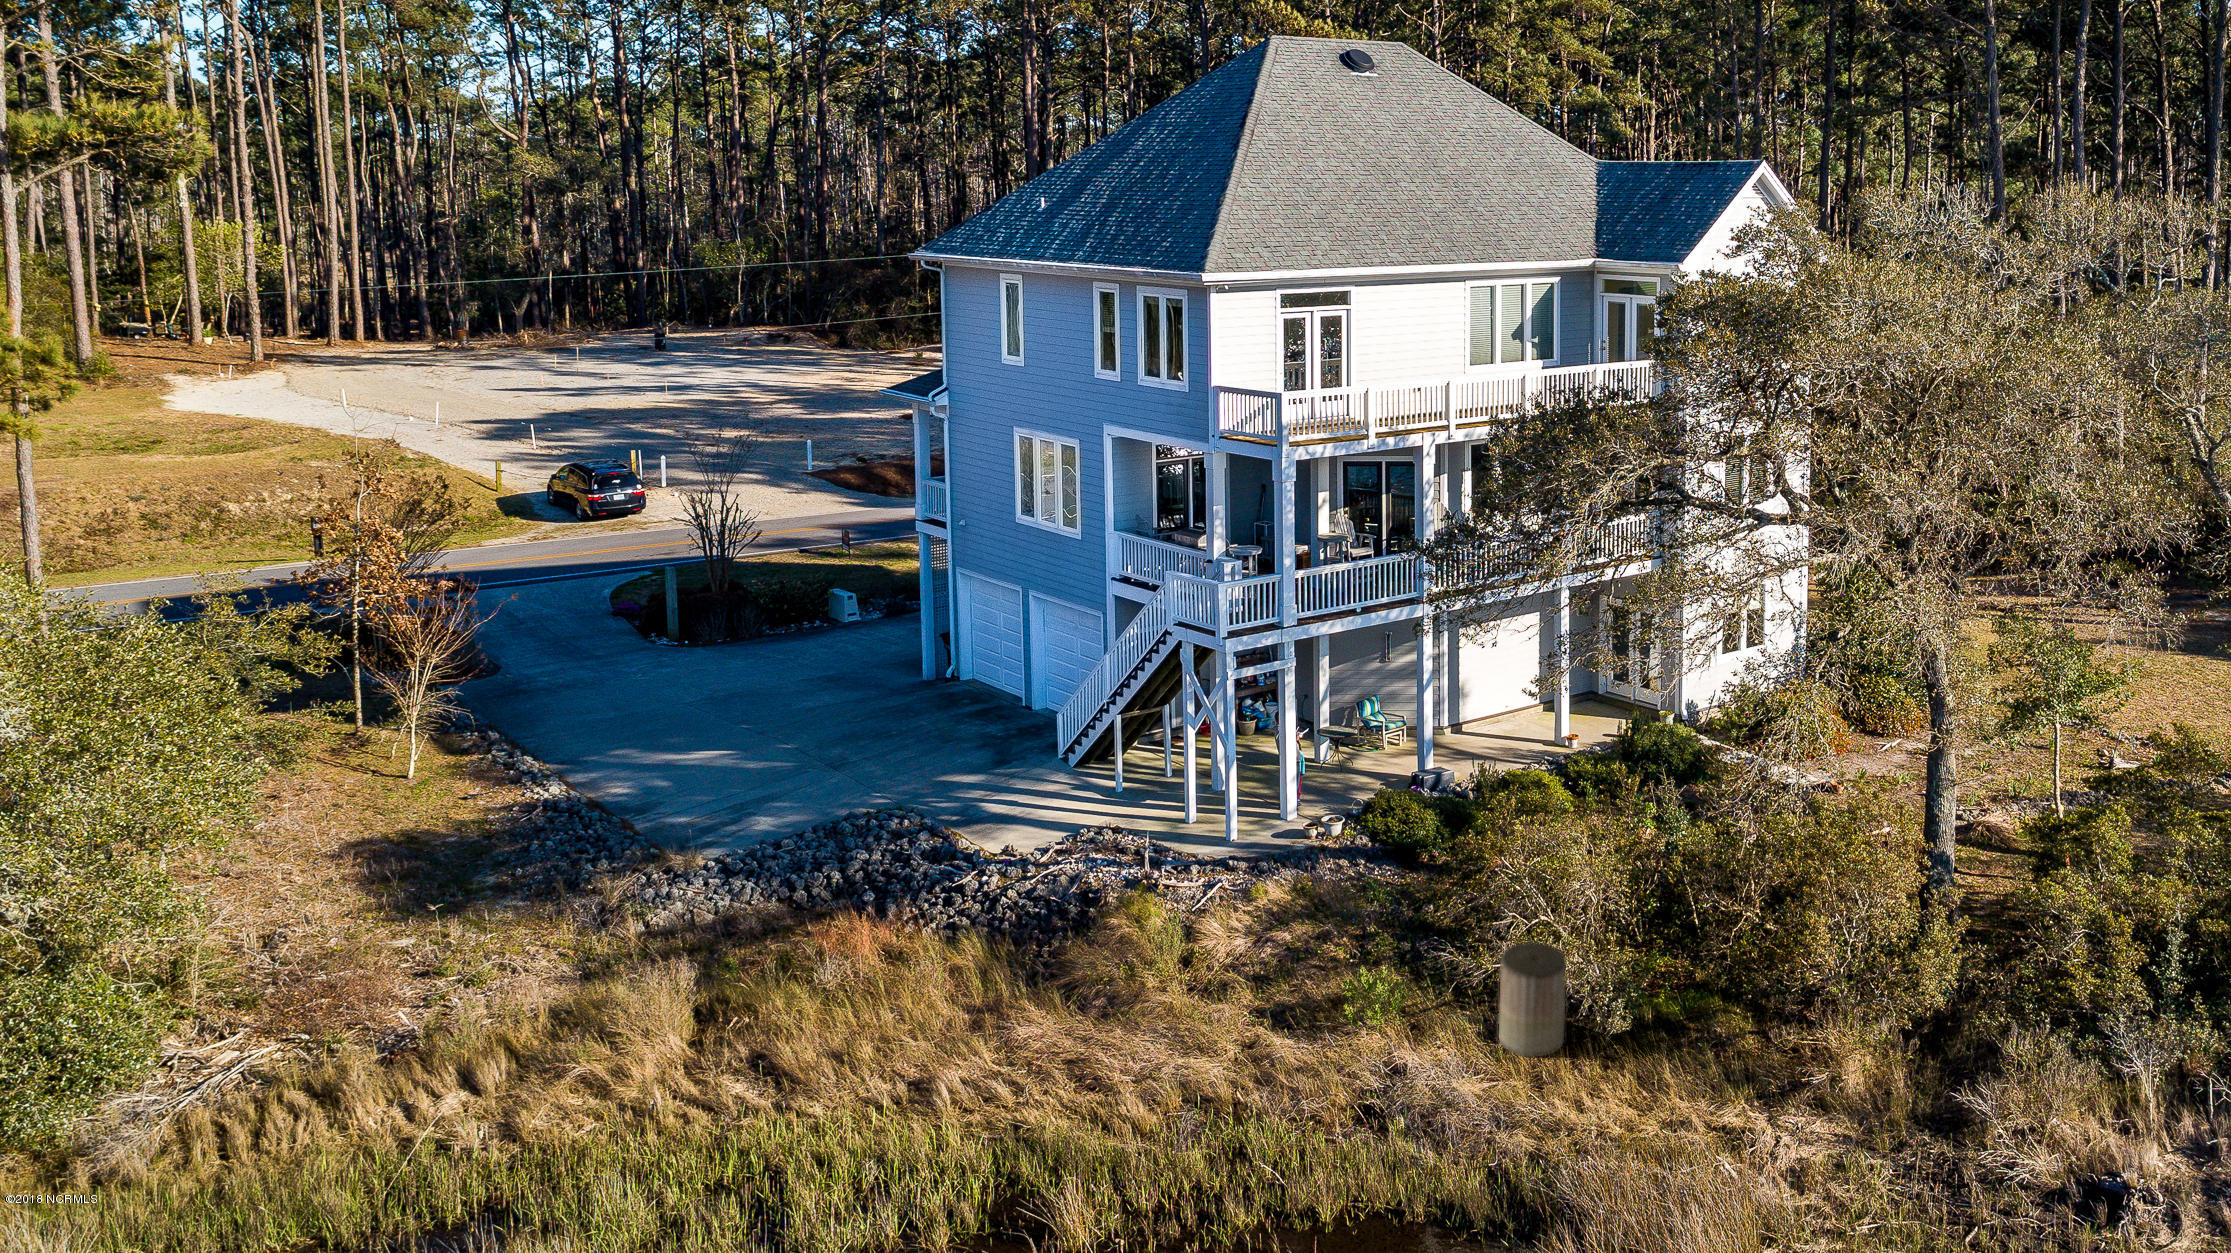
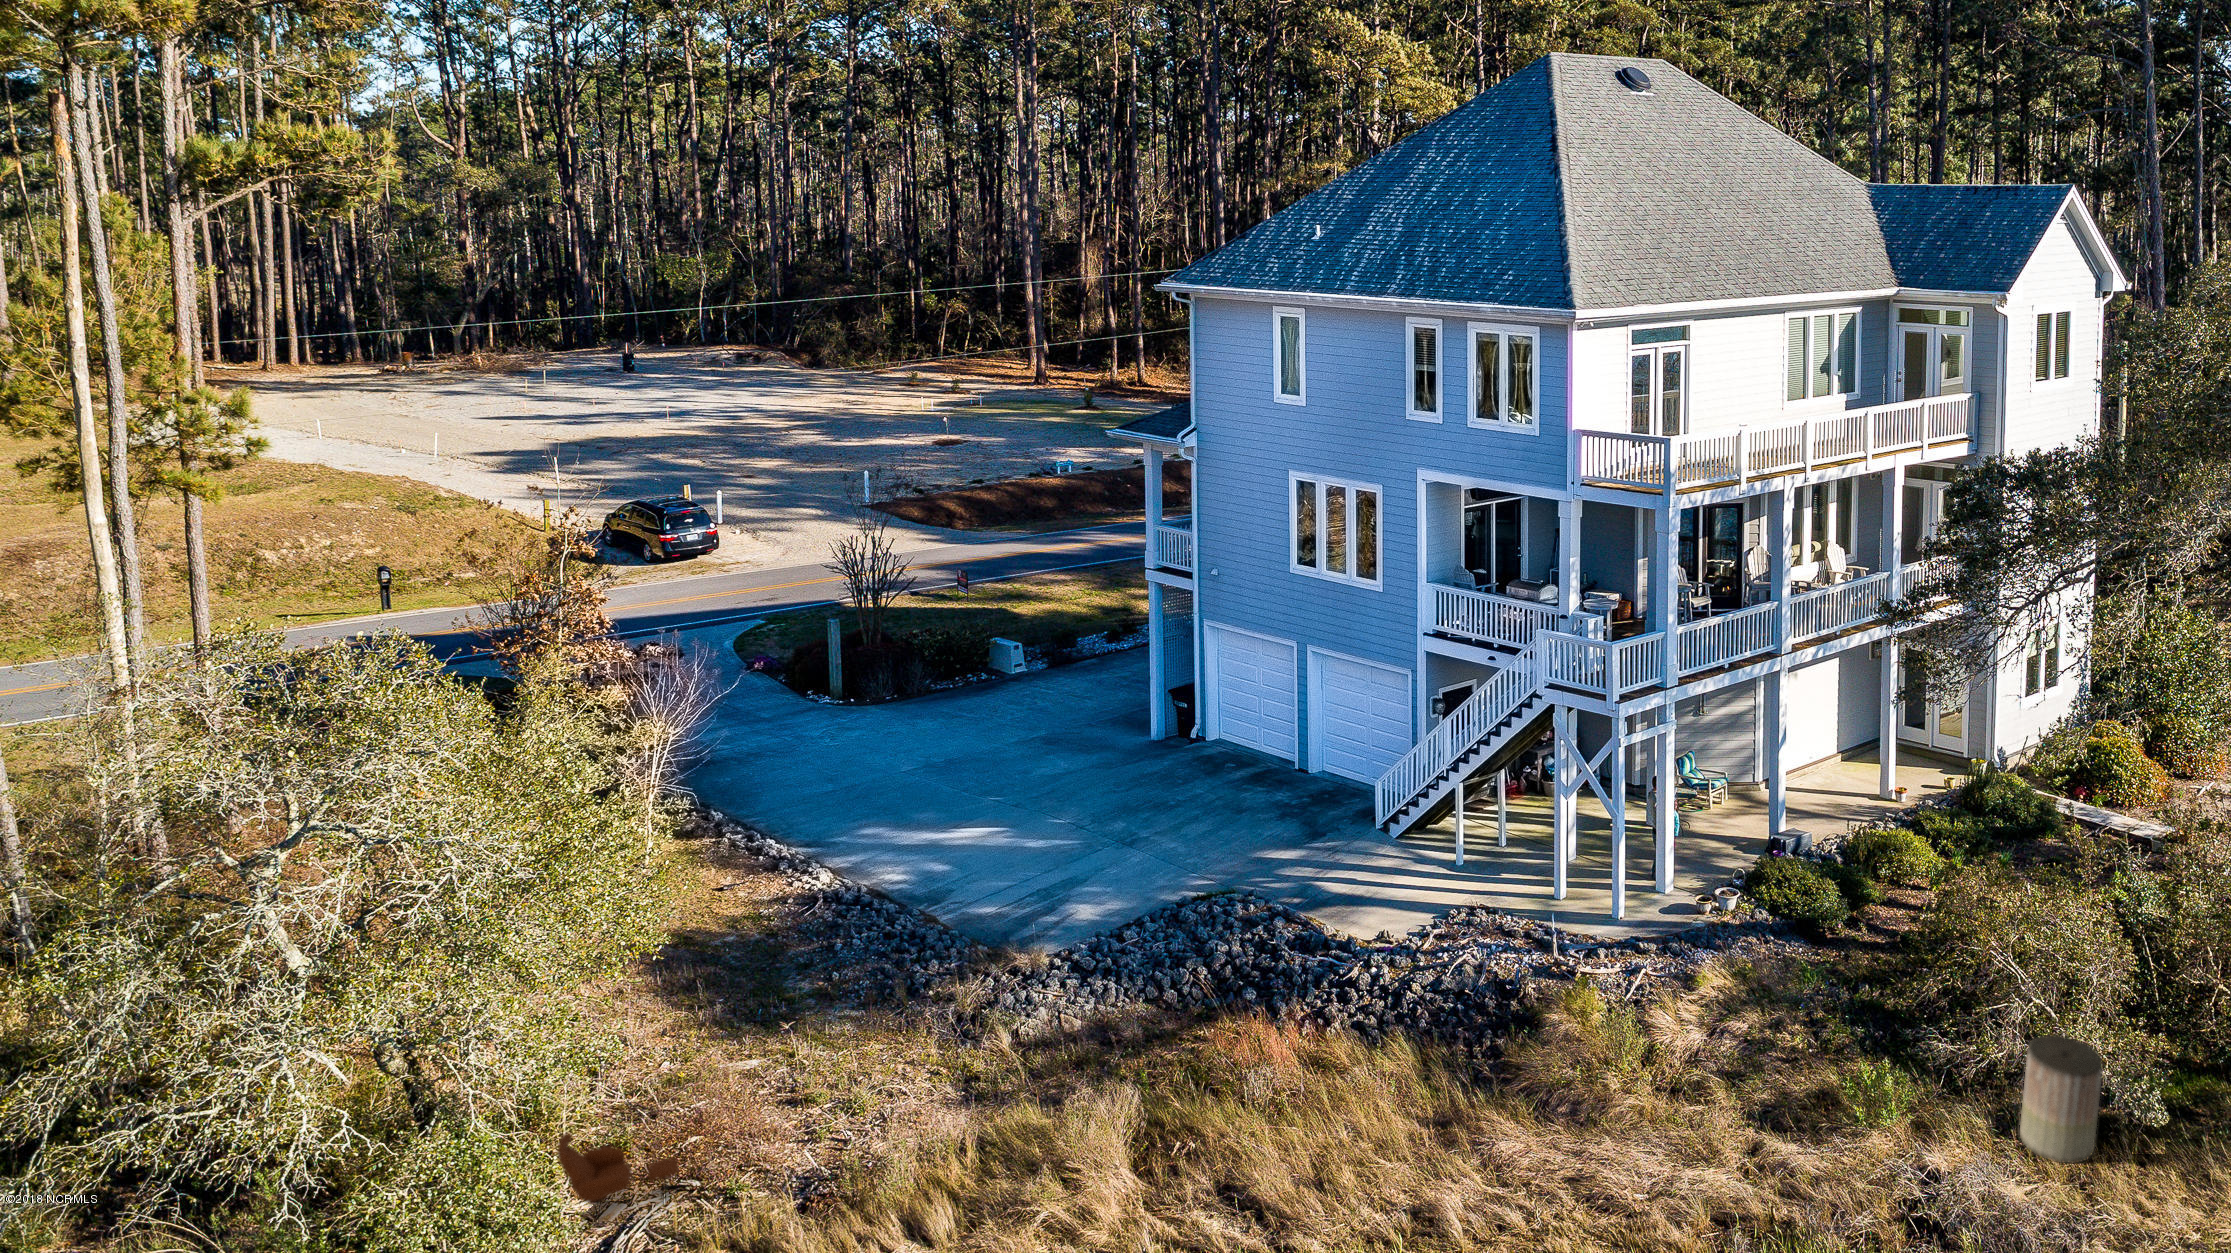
lounge chair: none [167,991,295,1070] -> present [557,1133,679,1221]

